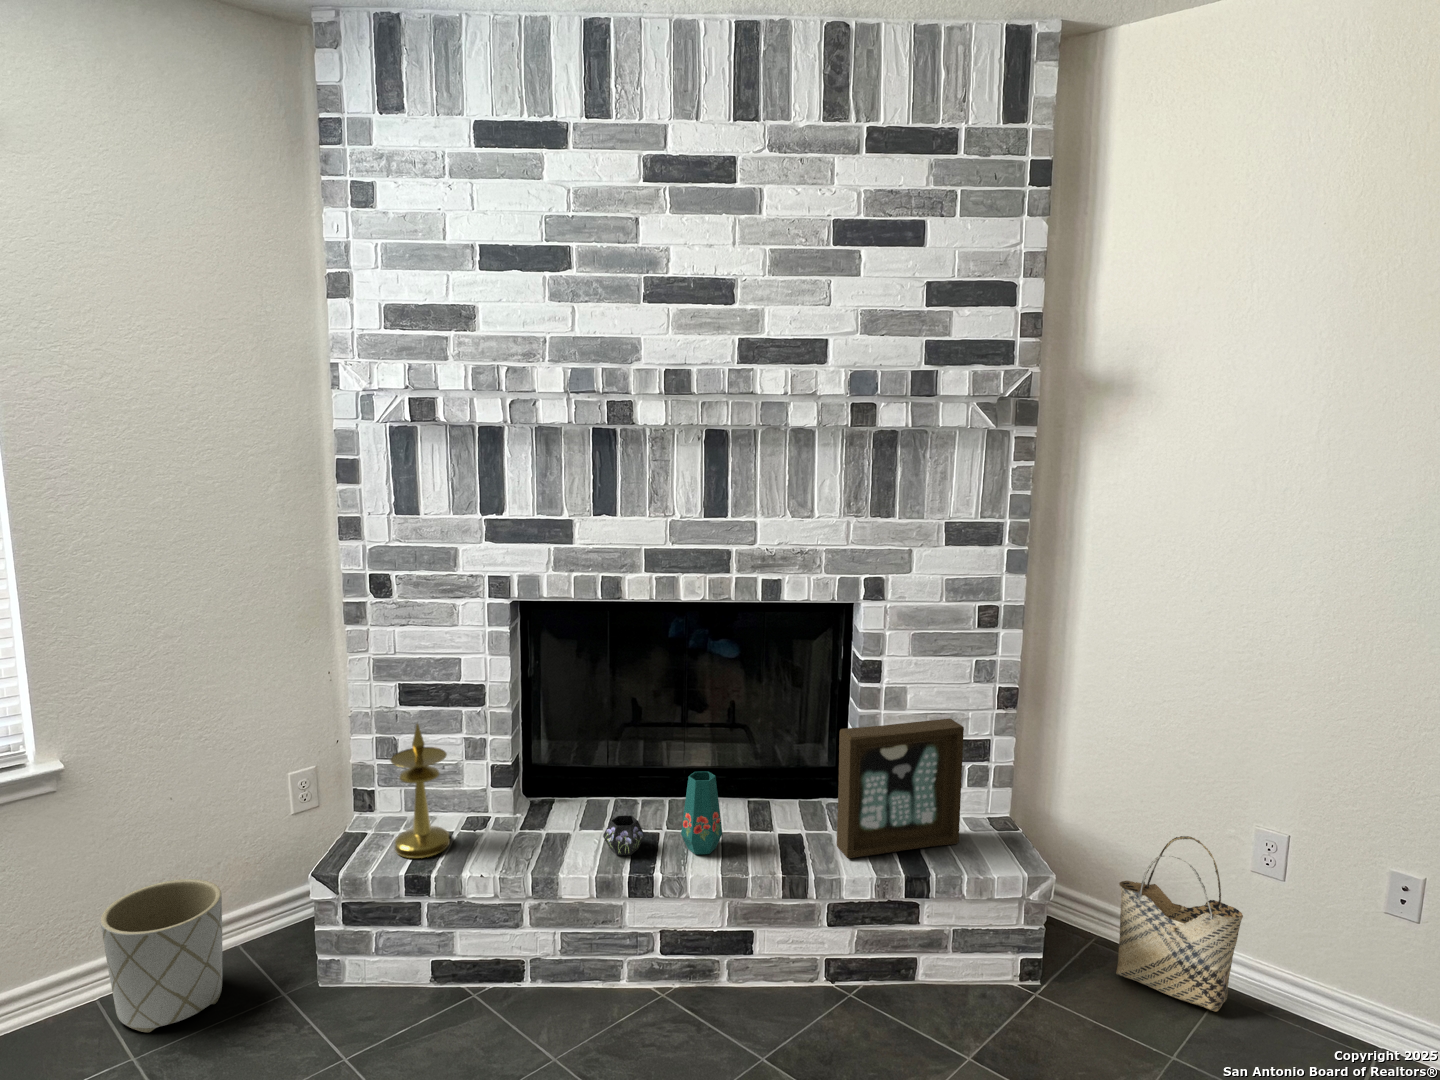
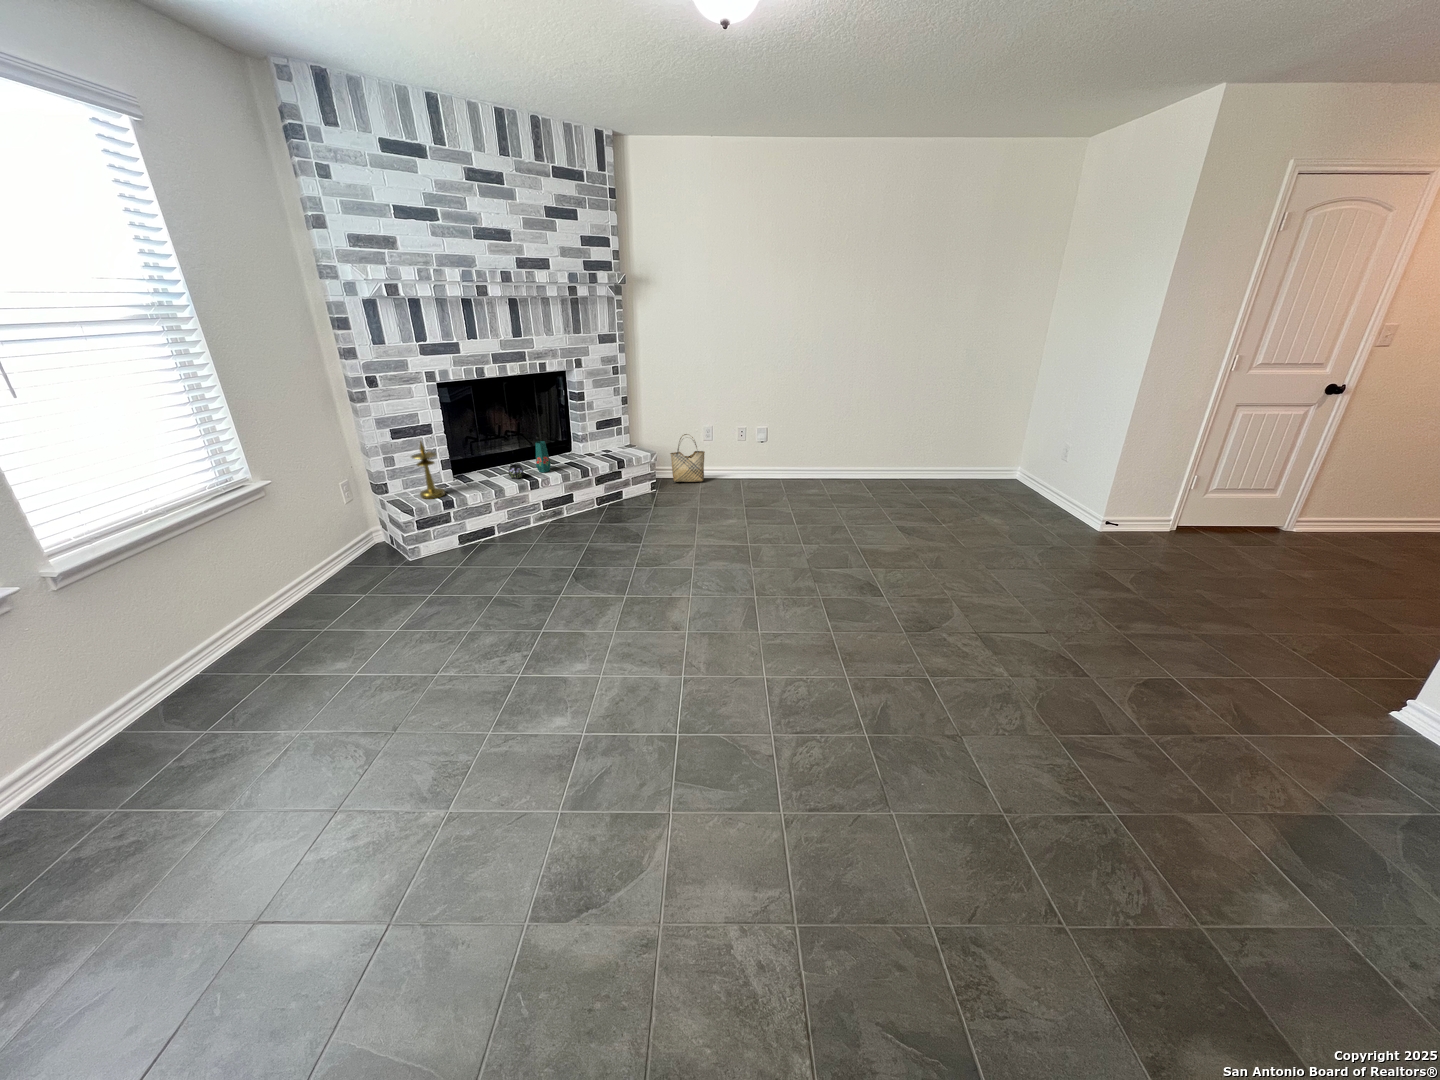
picture frame: present [837,719,964,858] -> none [583,409,623,462]
planter: present [101,879,222,1032] -> none [304,530,370,592]

